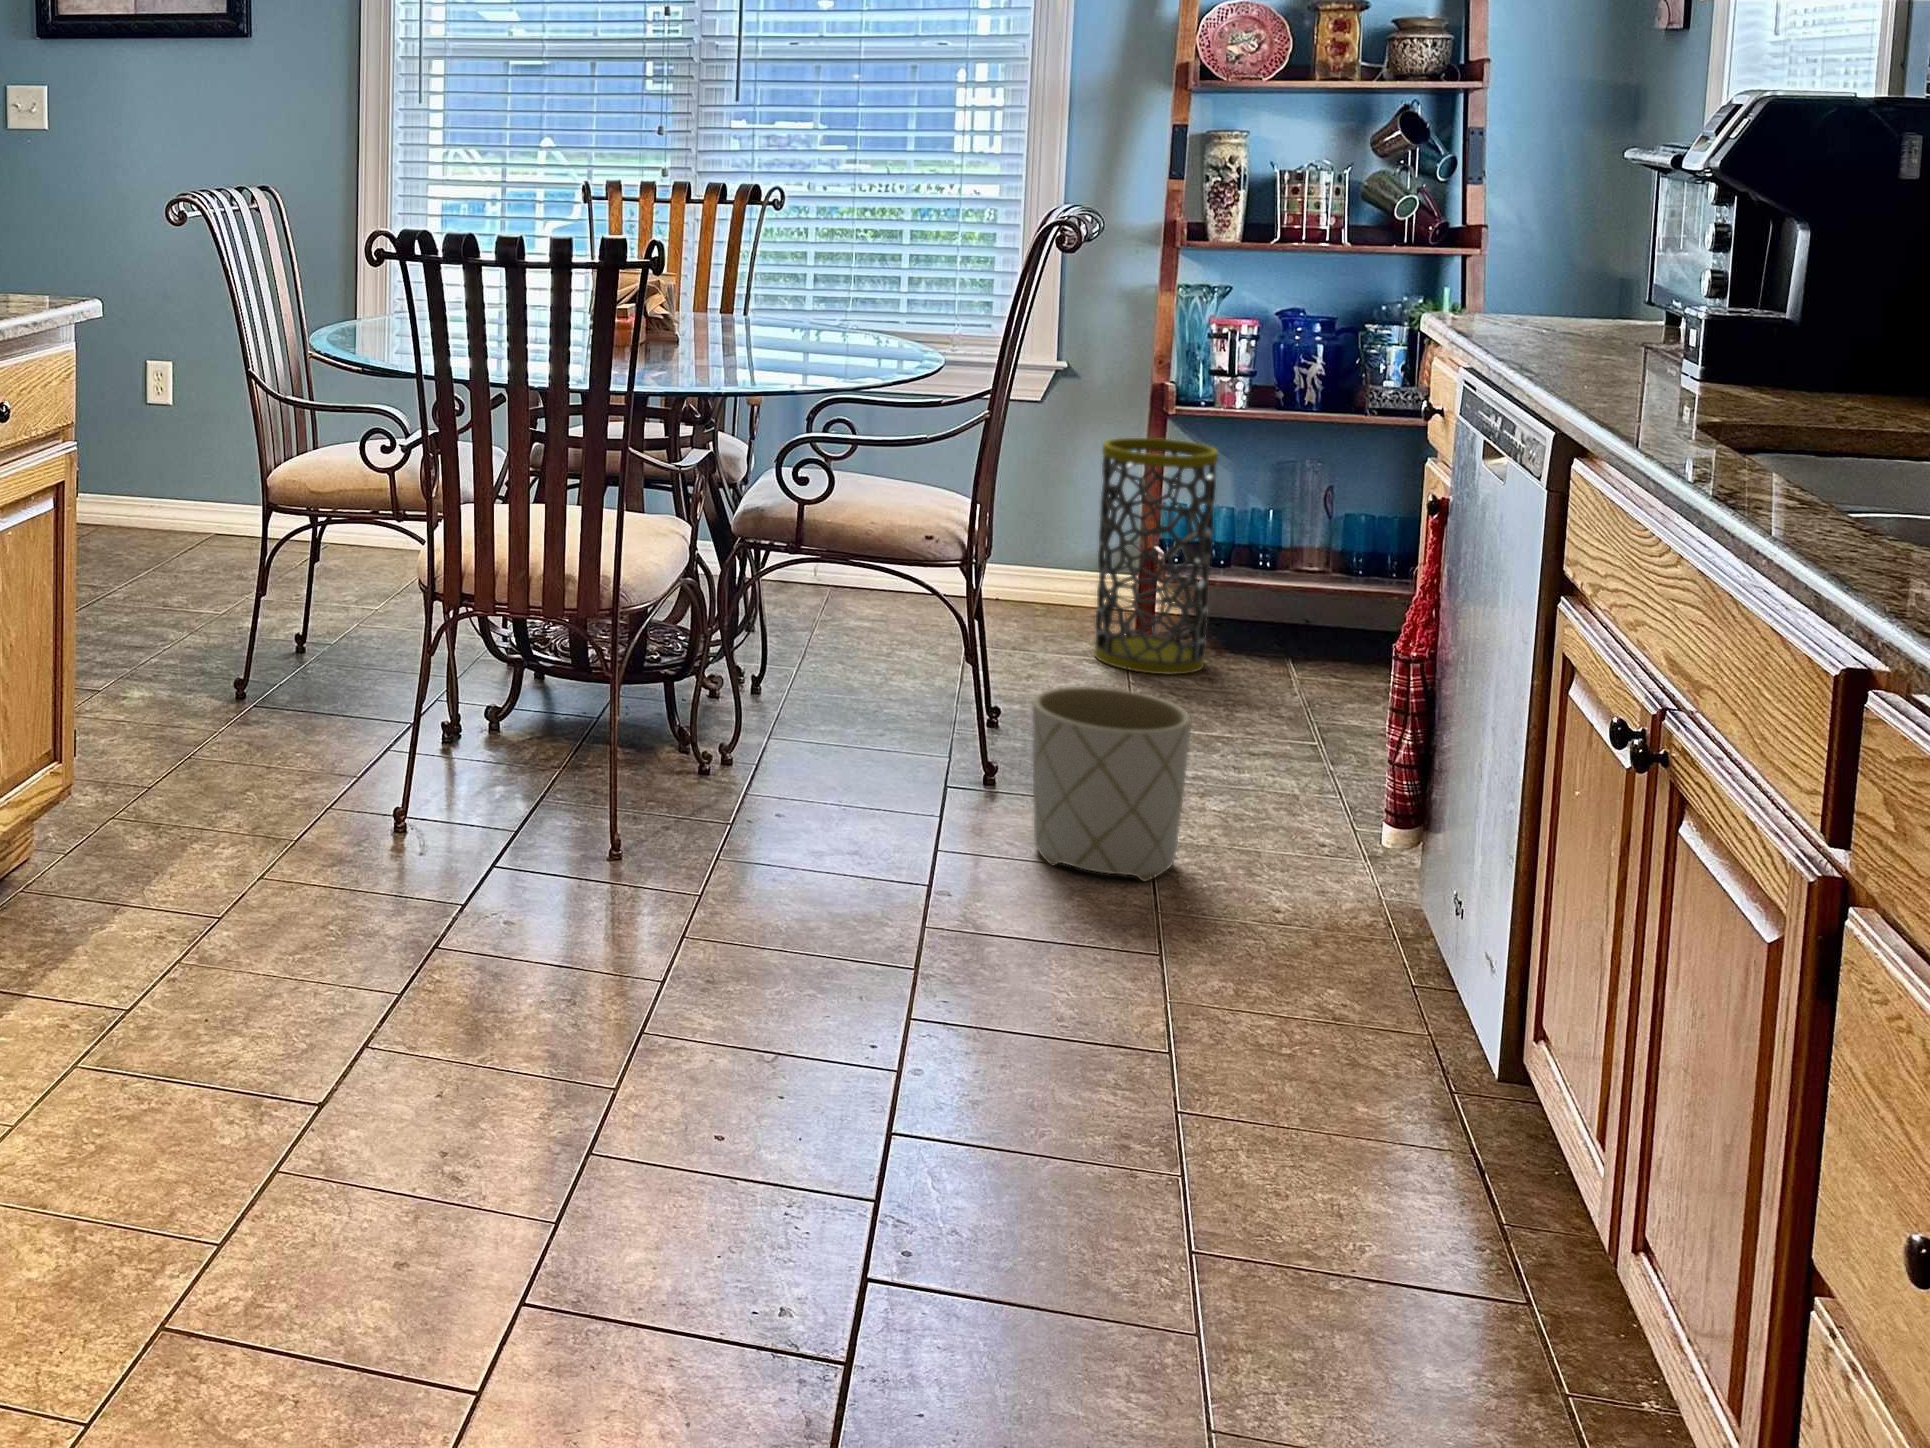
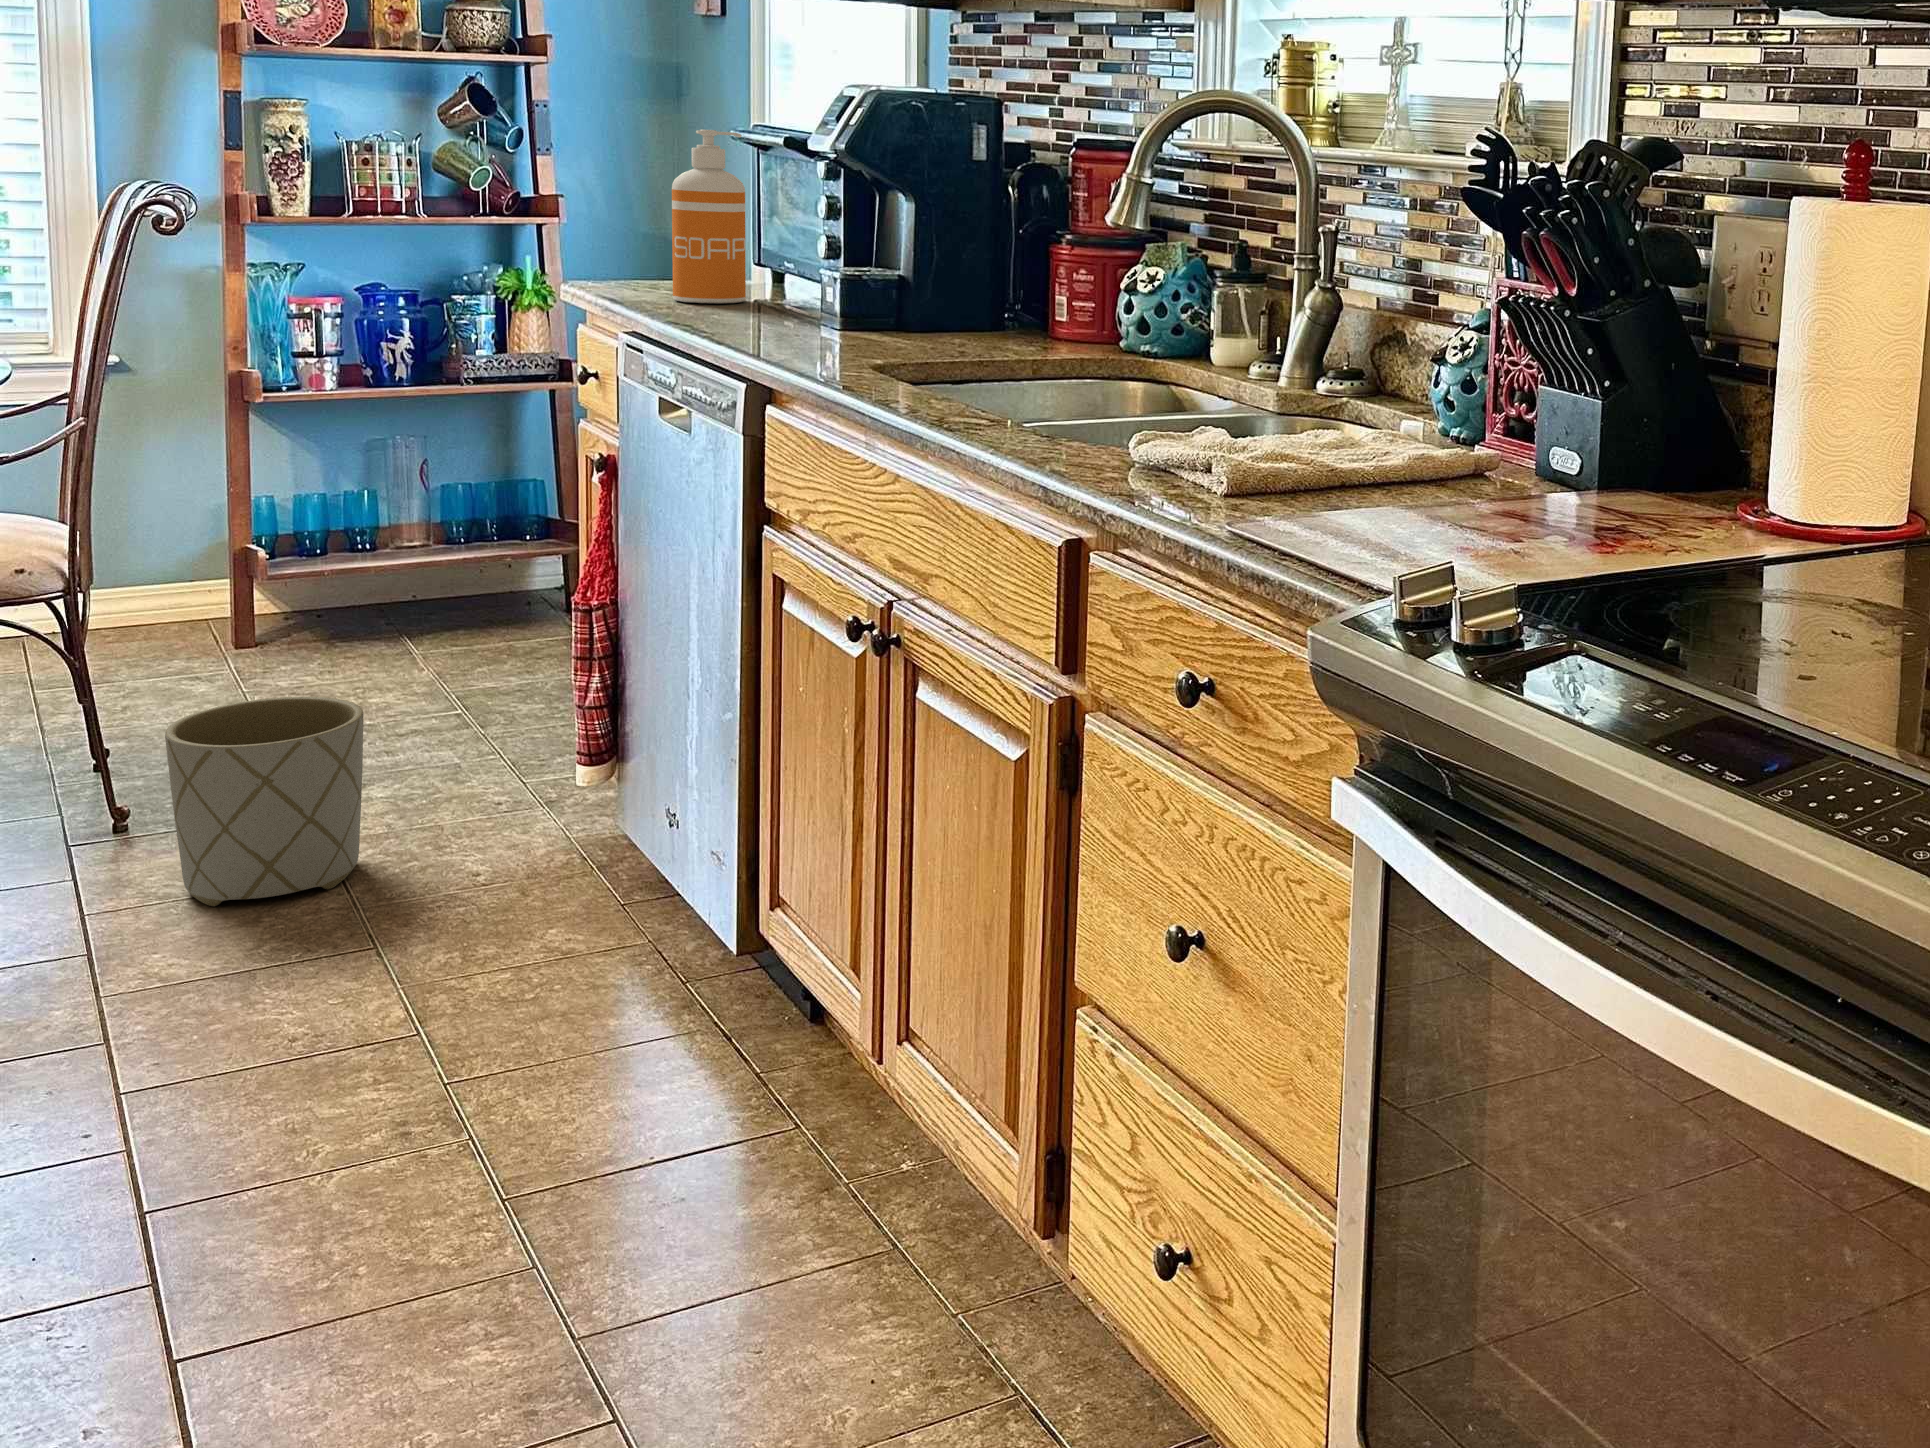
soap dispenser: none [1528,155,1626,349] -> present [672,130,746,303]
trash can: present [1094,438,1218,674] -> none [173,428,322,678]

